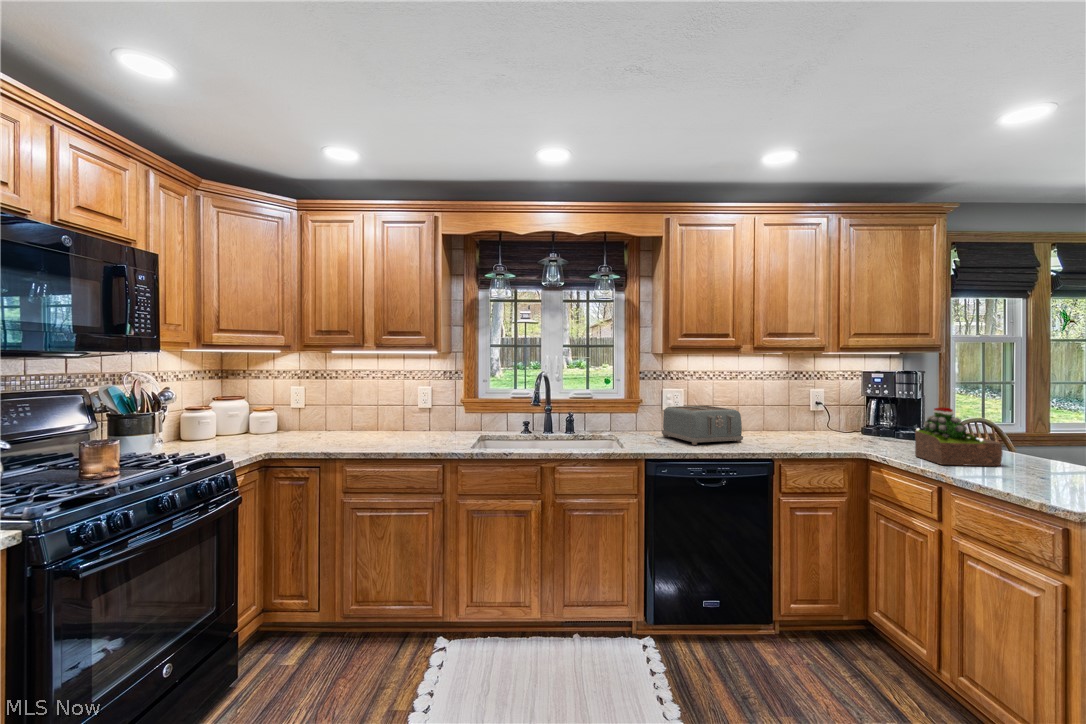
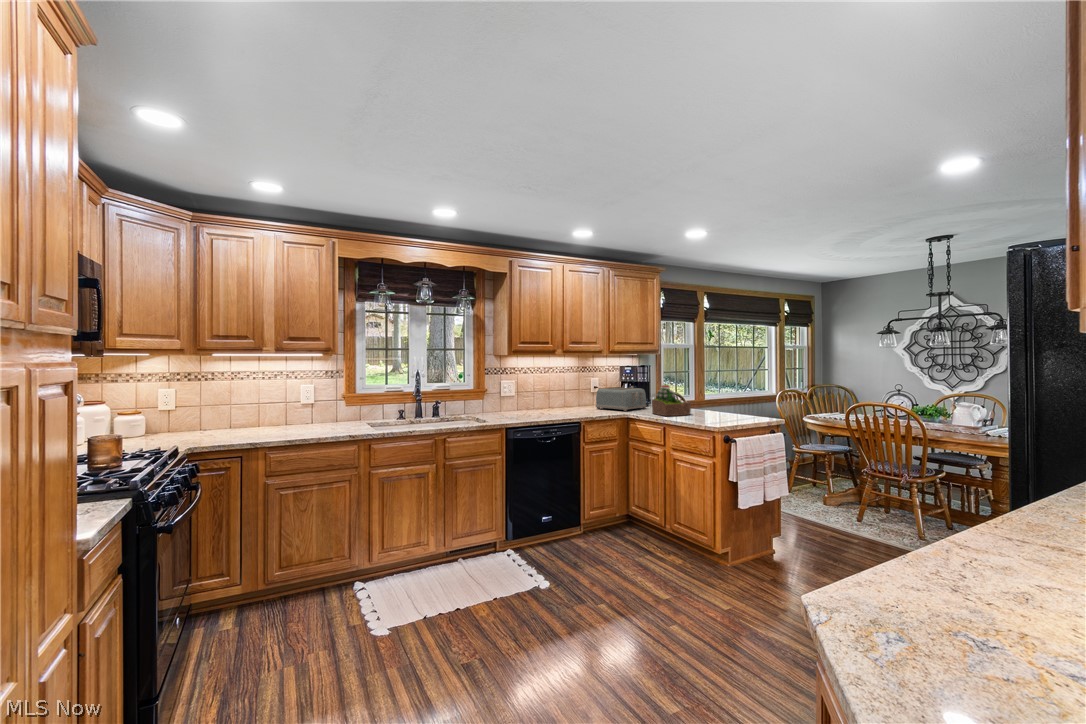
toaster: present [662,406,743,445] -> present [596,387,647,411]

